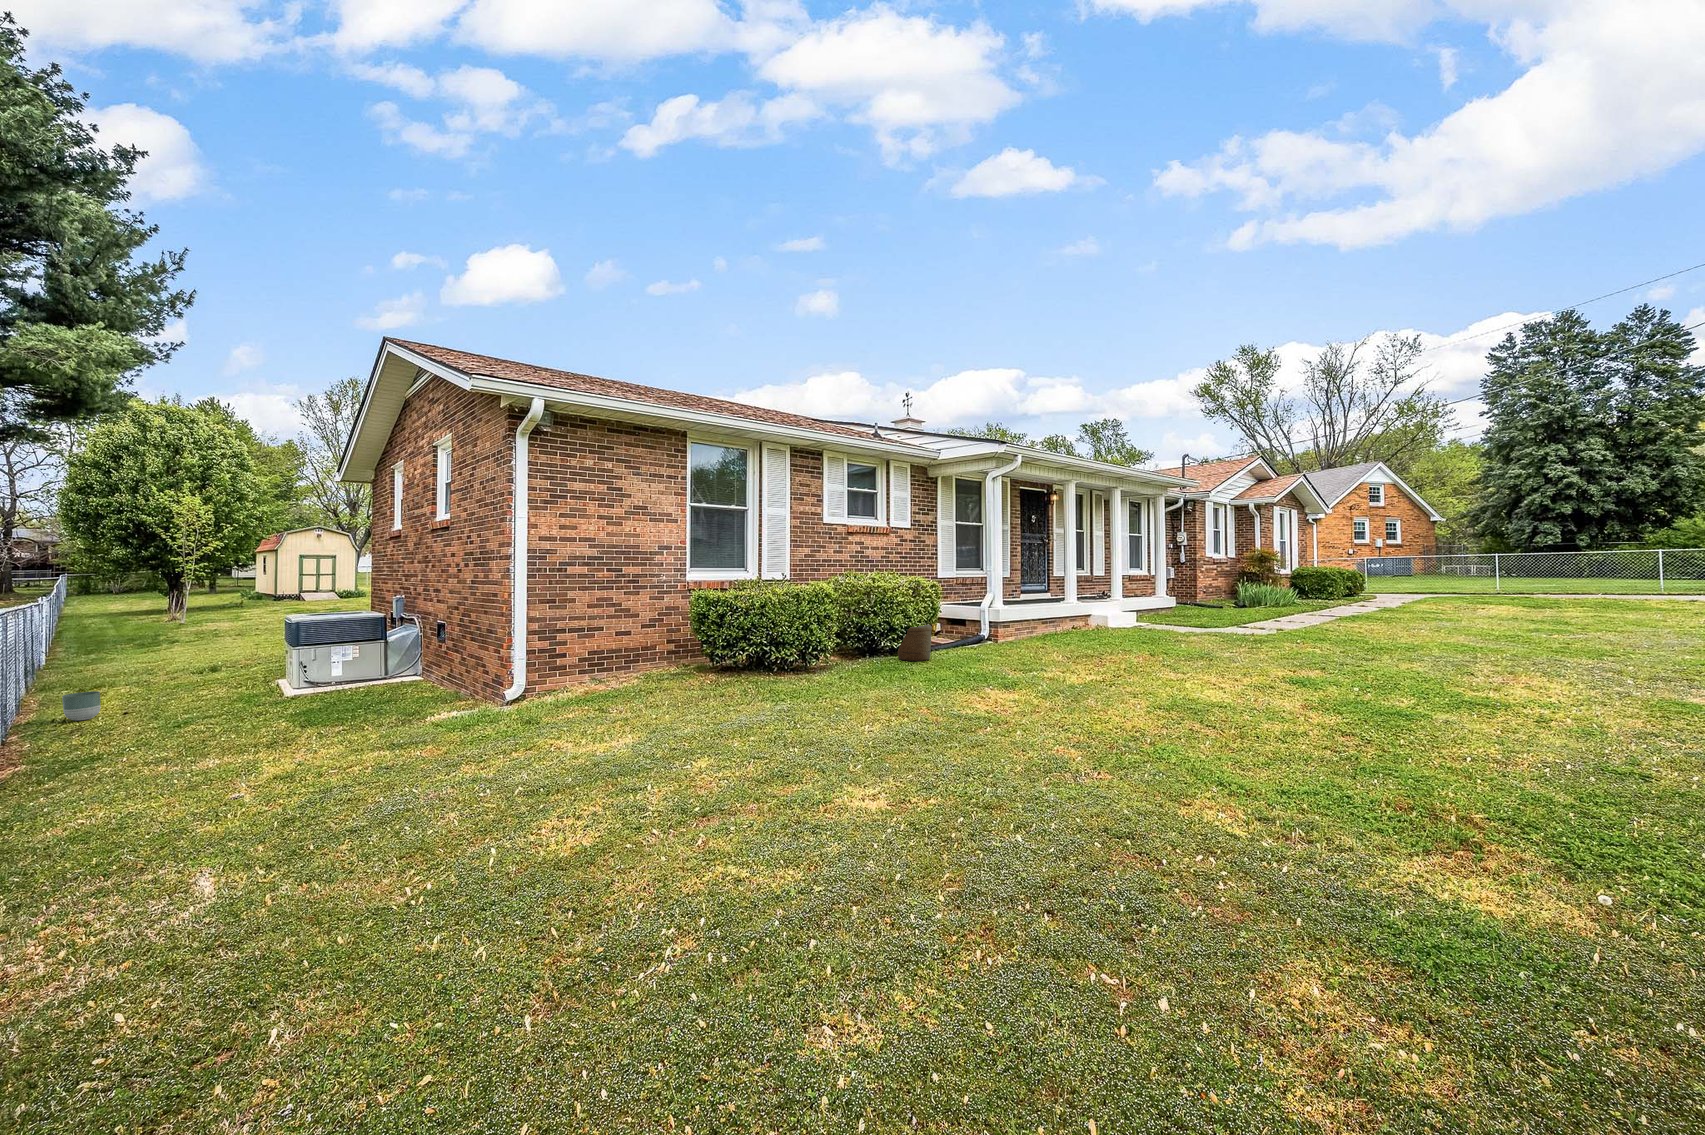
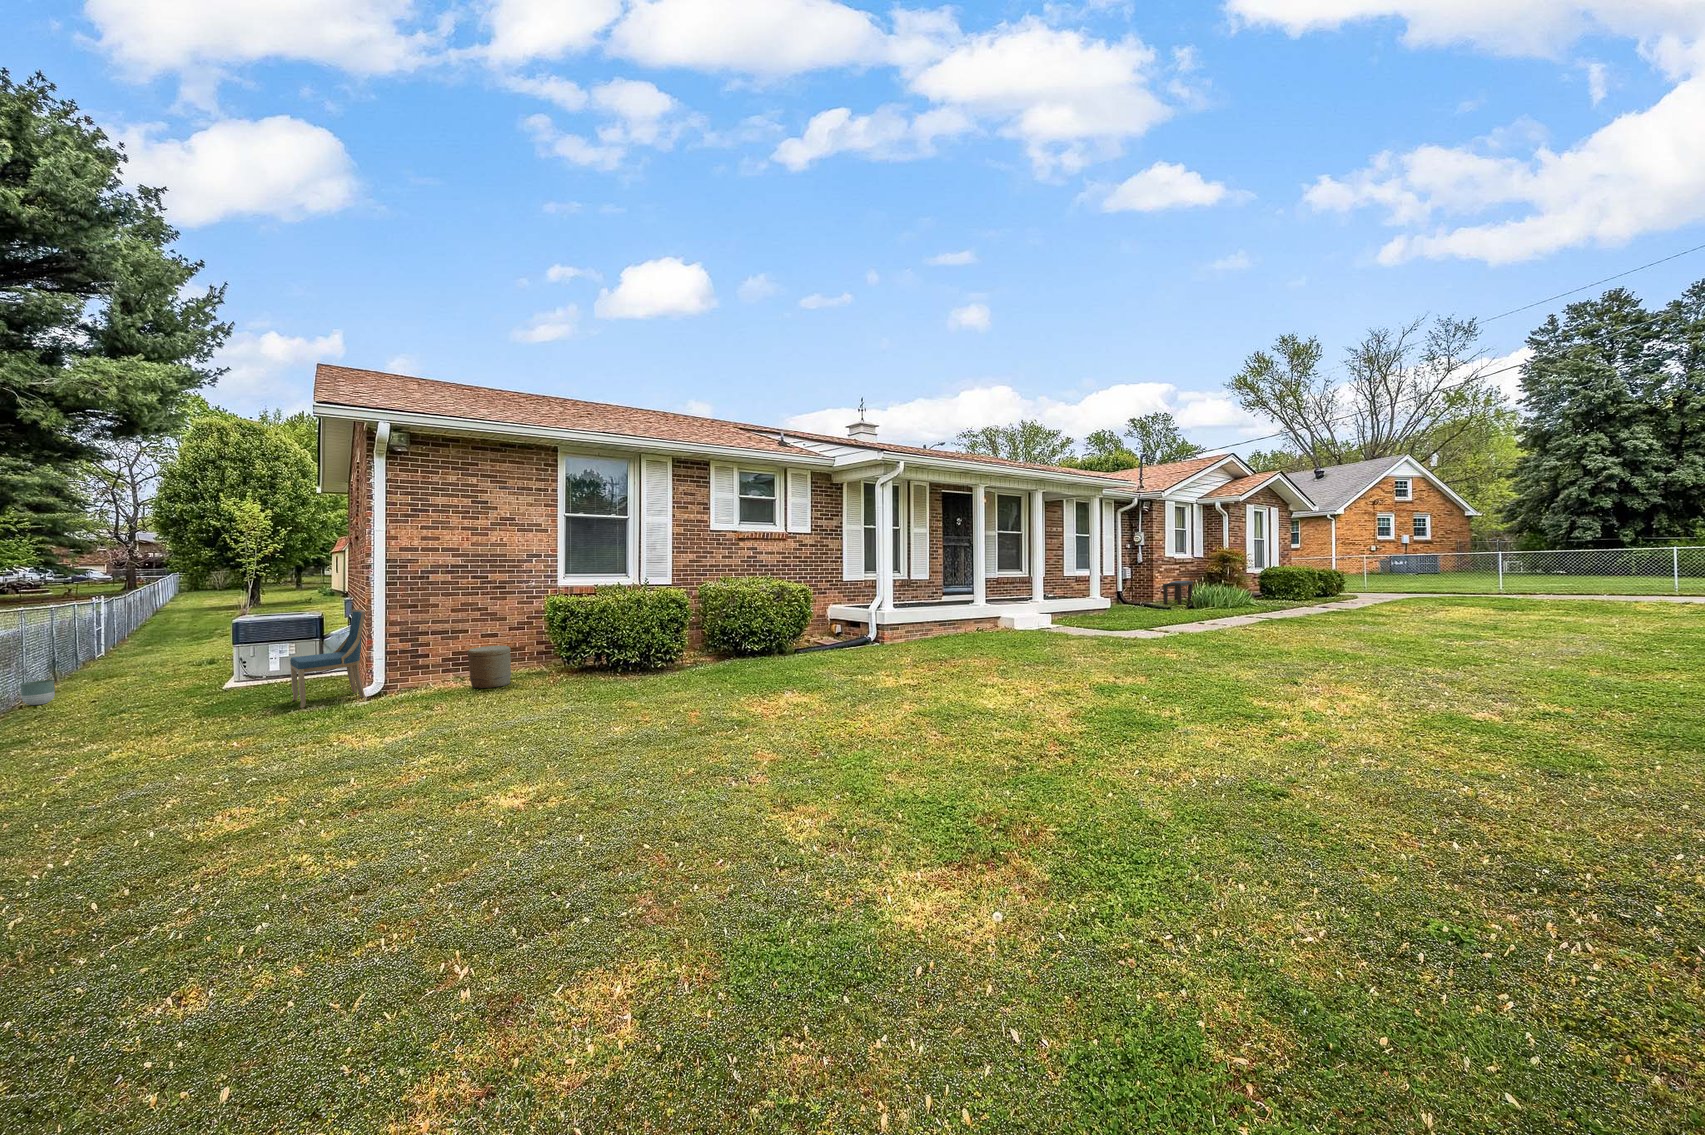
bench: none [1214,581,1240,604] -> present [1163,581,1193,605]
chair: none [425,605,509,713] -> present [290,609,365,708]
woven basket: present [898,624,932,661] -> present [467,646,511,689]

